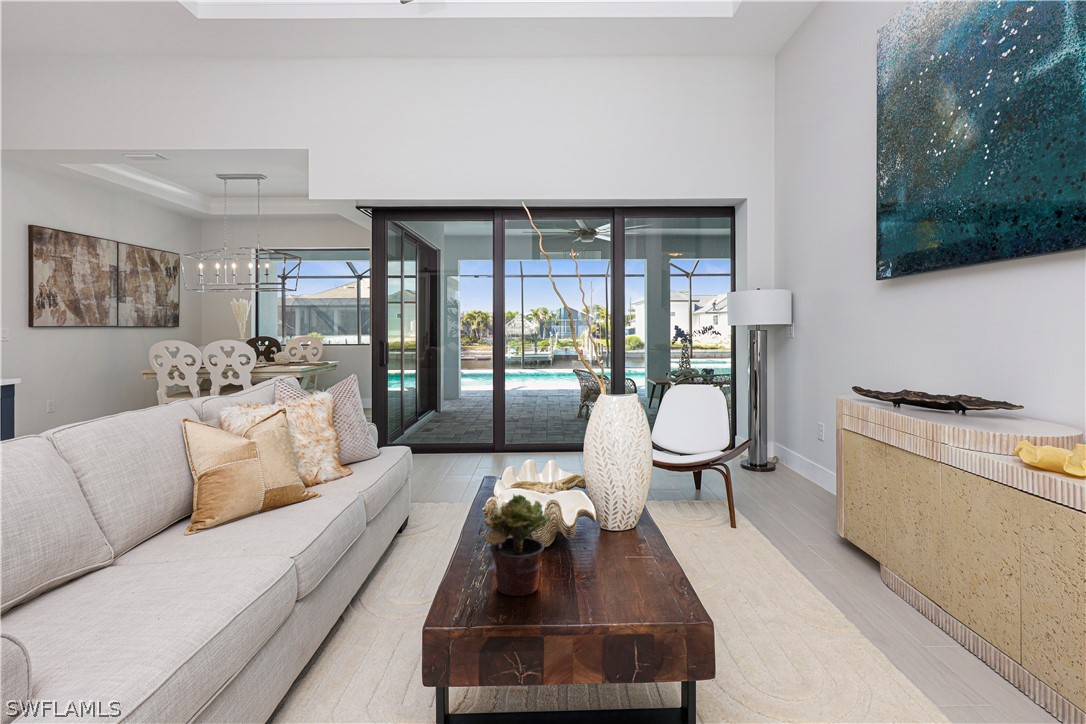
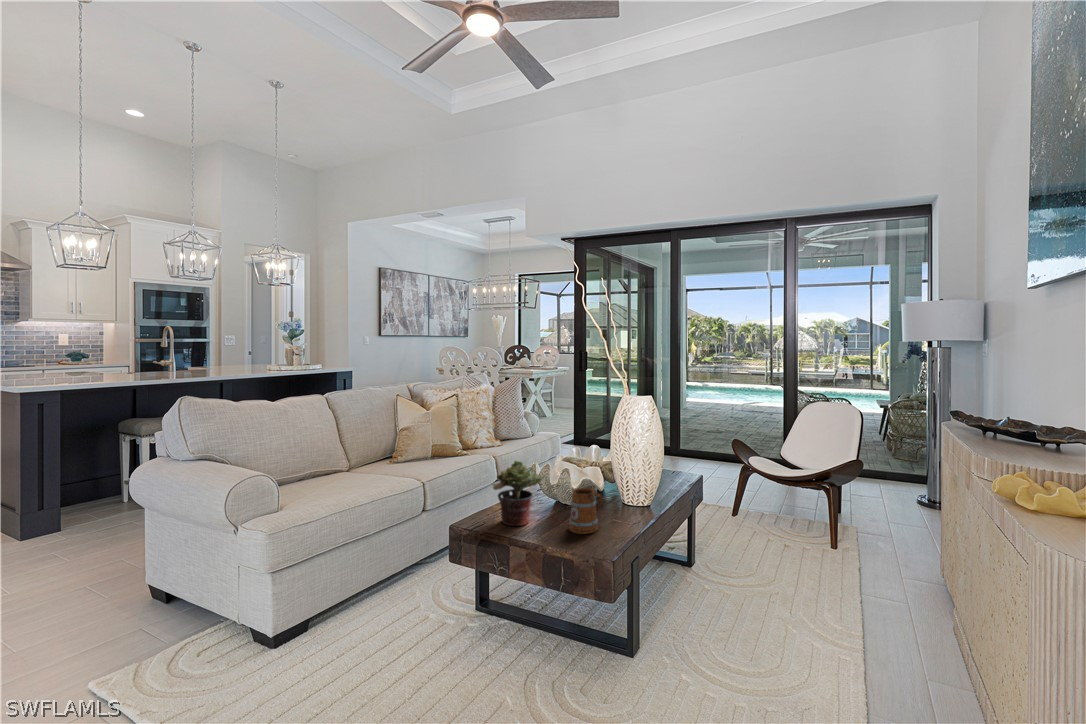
mug: none [597,519,637,586] -> present [569,488,602,534]

